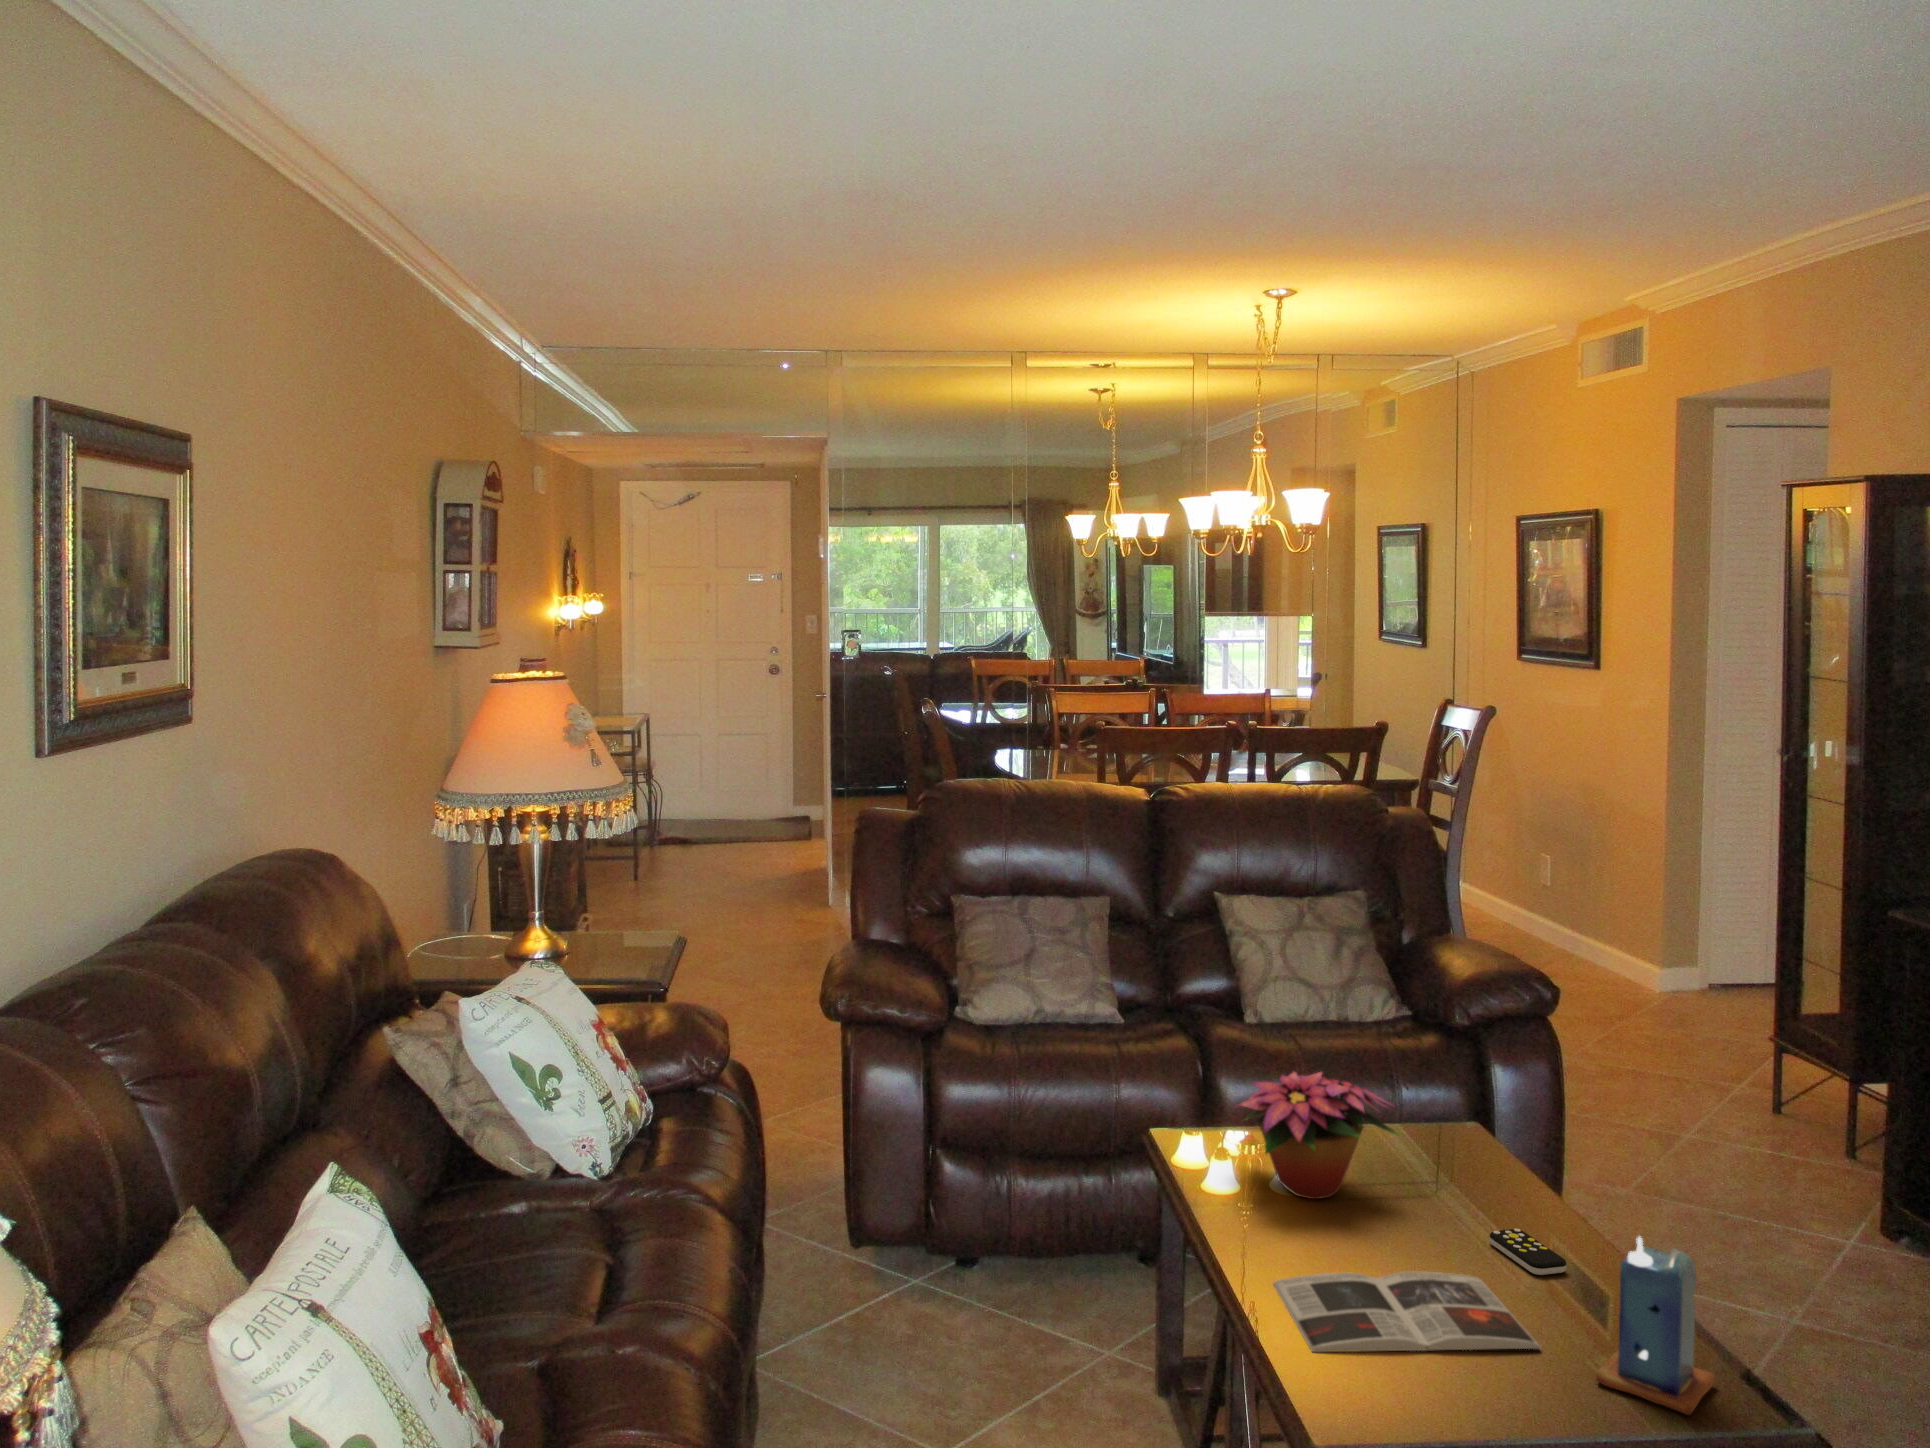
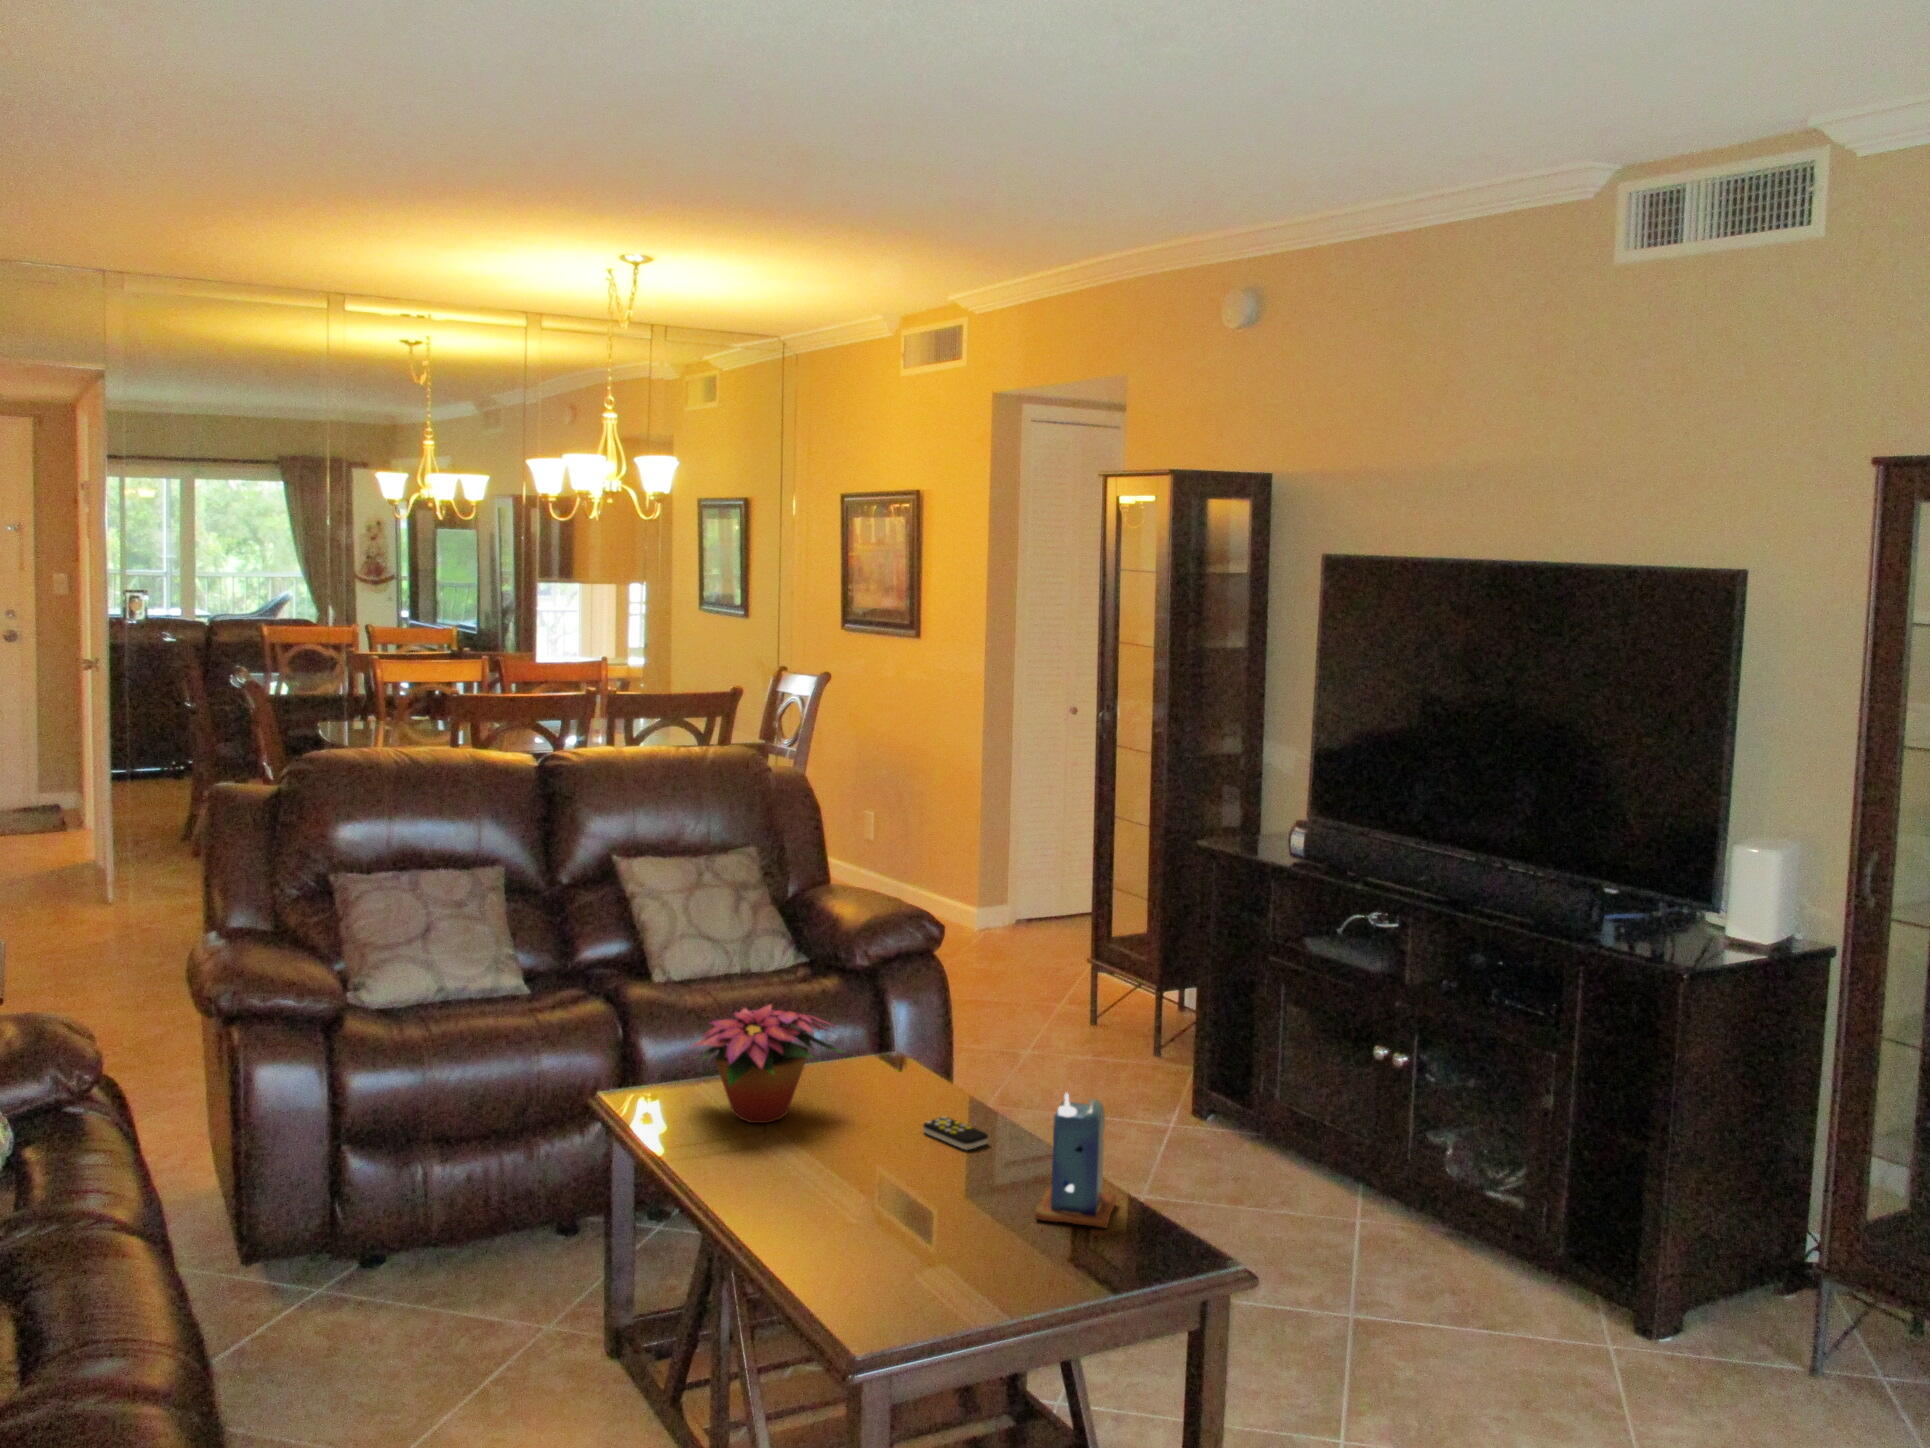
magazine: present [1273,1272,1541,1352] -> none [756,1160,989,1246]

